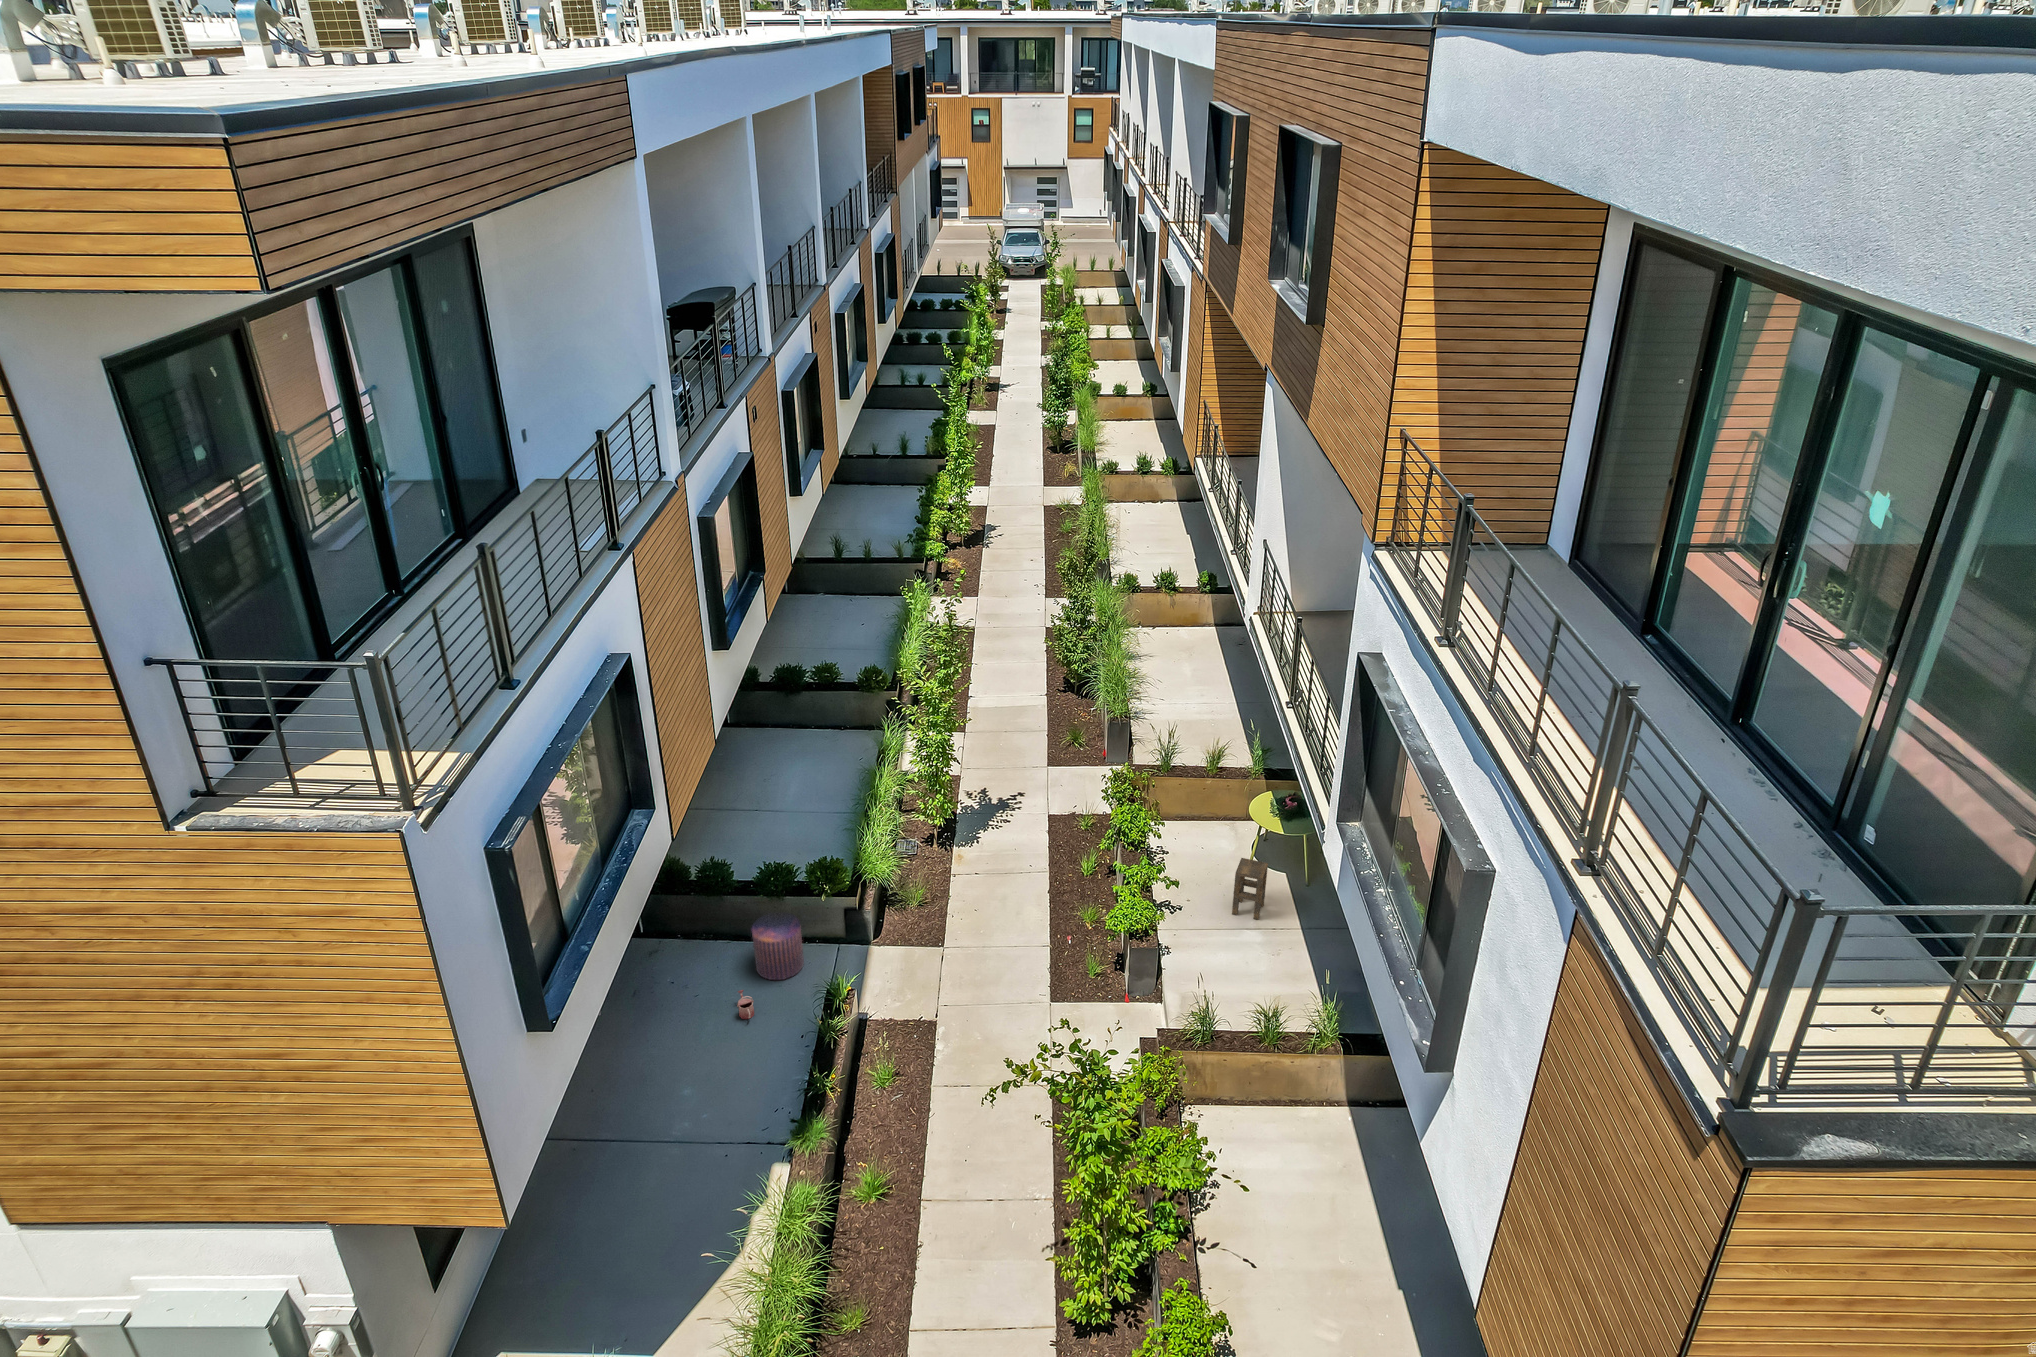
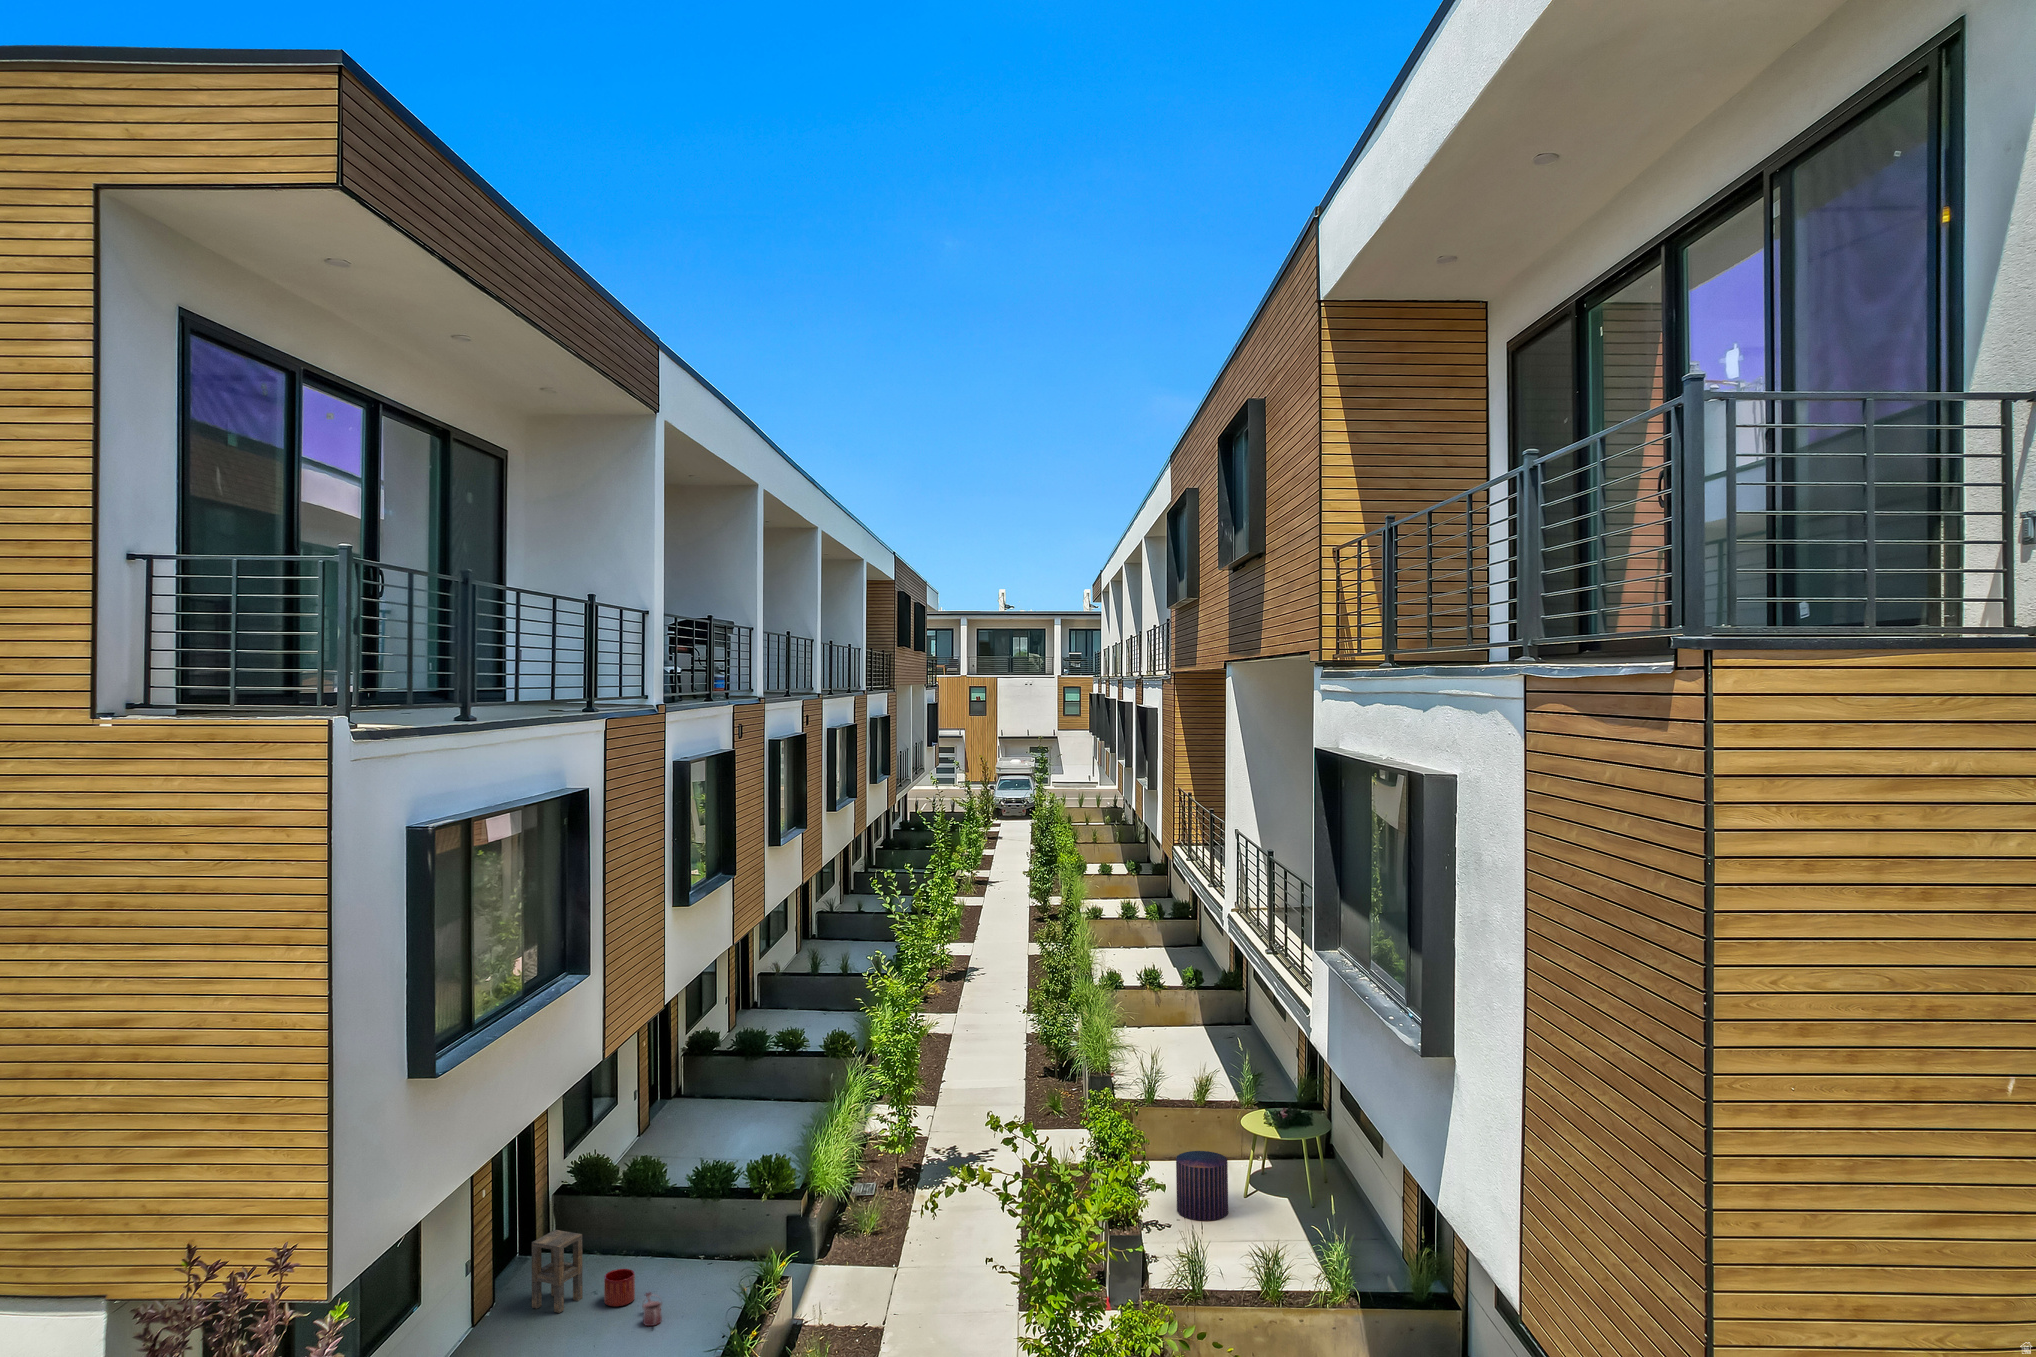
side table: present [1232,858,1268,920] -> present [532,1230,583,1313]
pouf: present [751,912,804,980] -> present [1176,1151,1228,1221]
planter: none [701,963,729,996] -> present [604,1269,635,1307]

